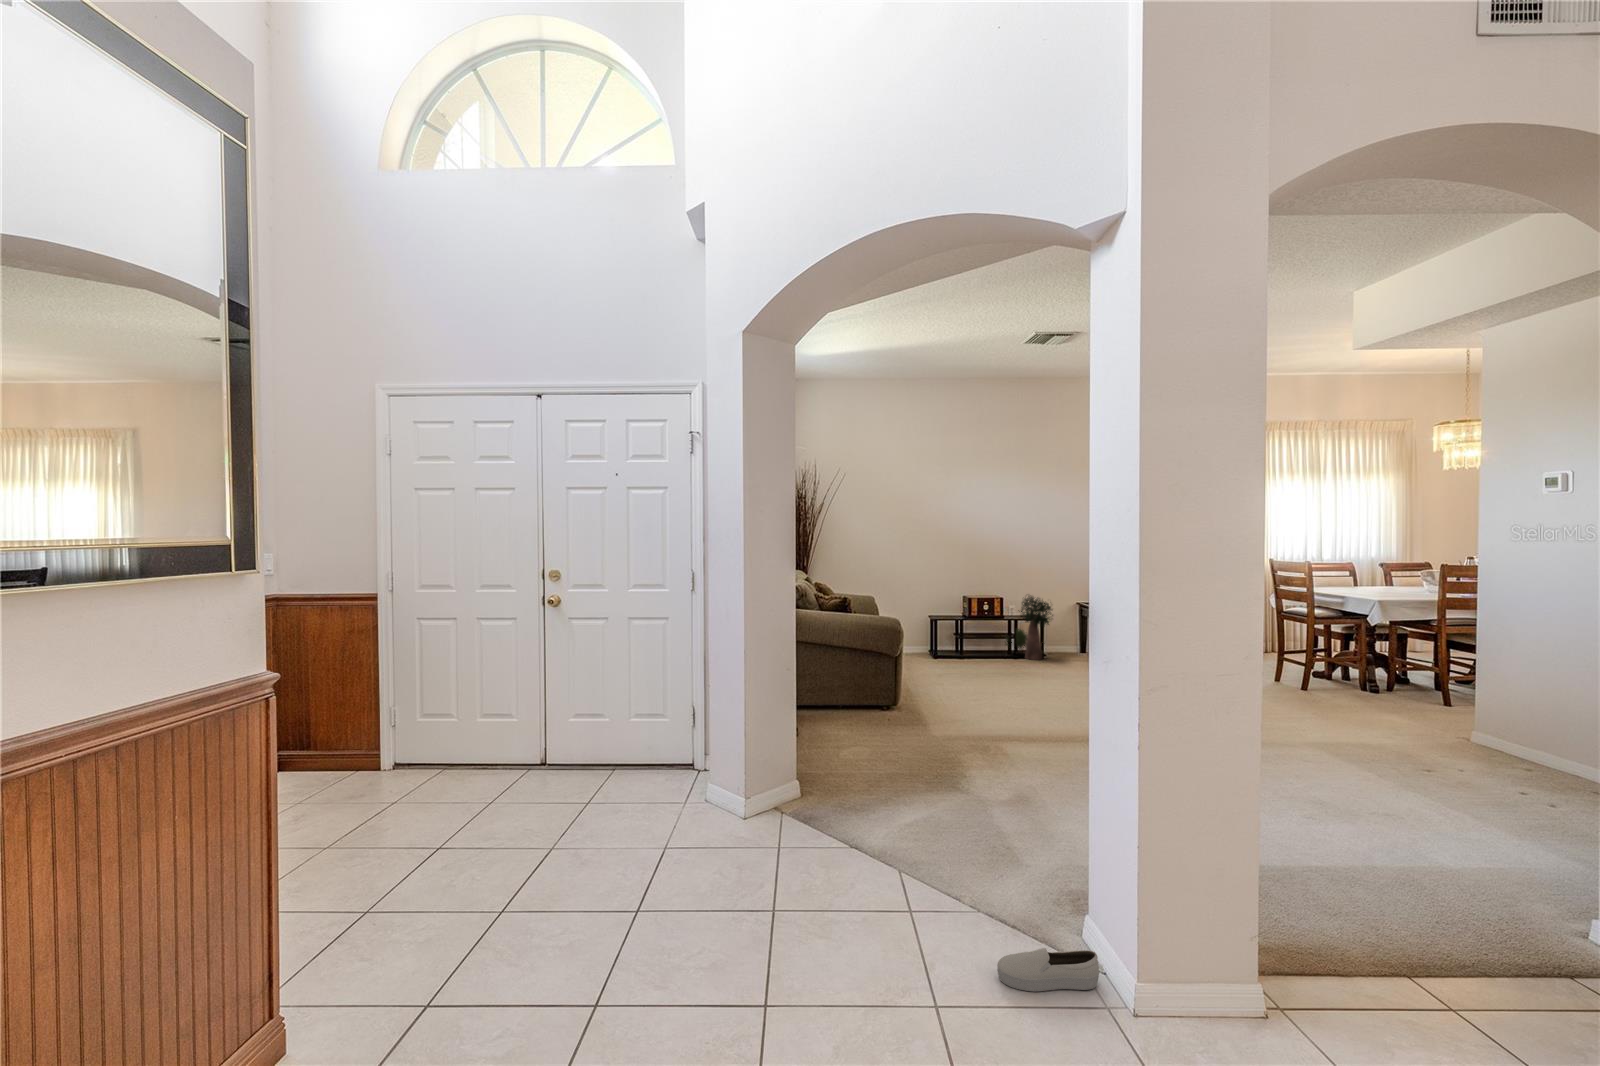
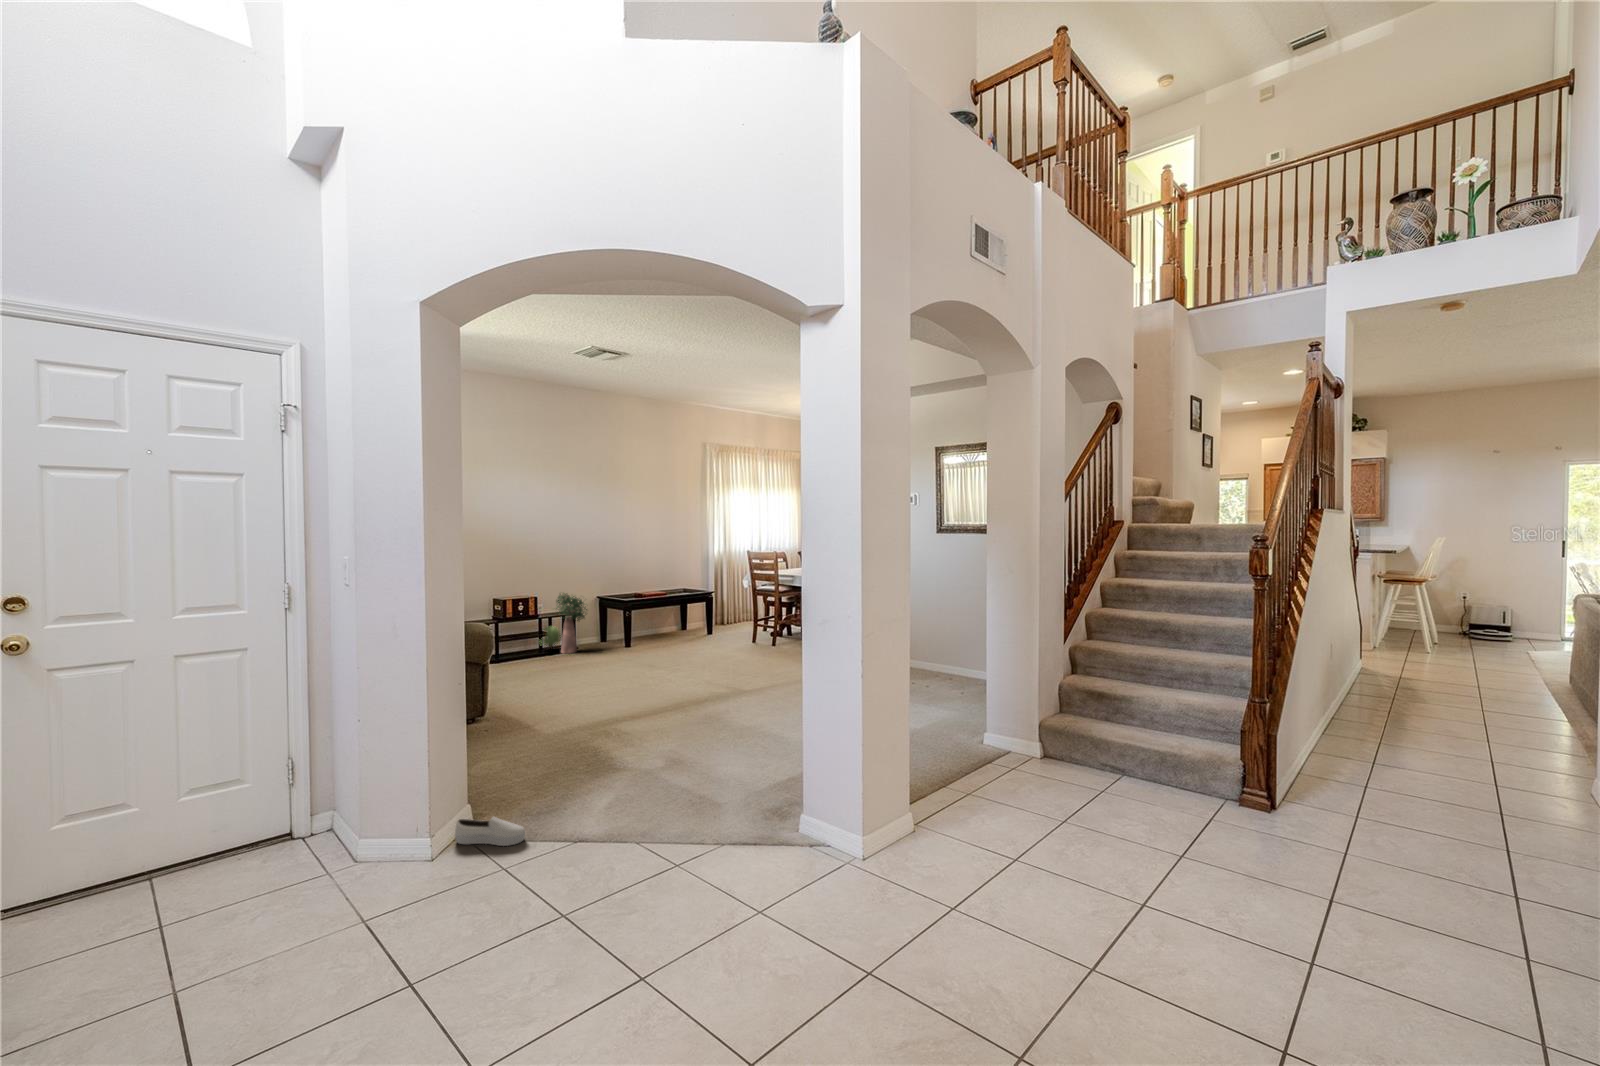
shoe: present [997,948,1099,992] -> present [455,817,525,846]

